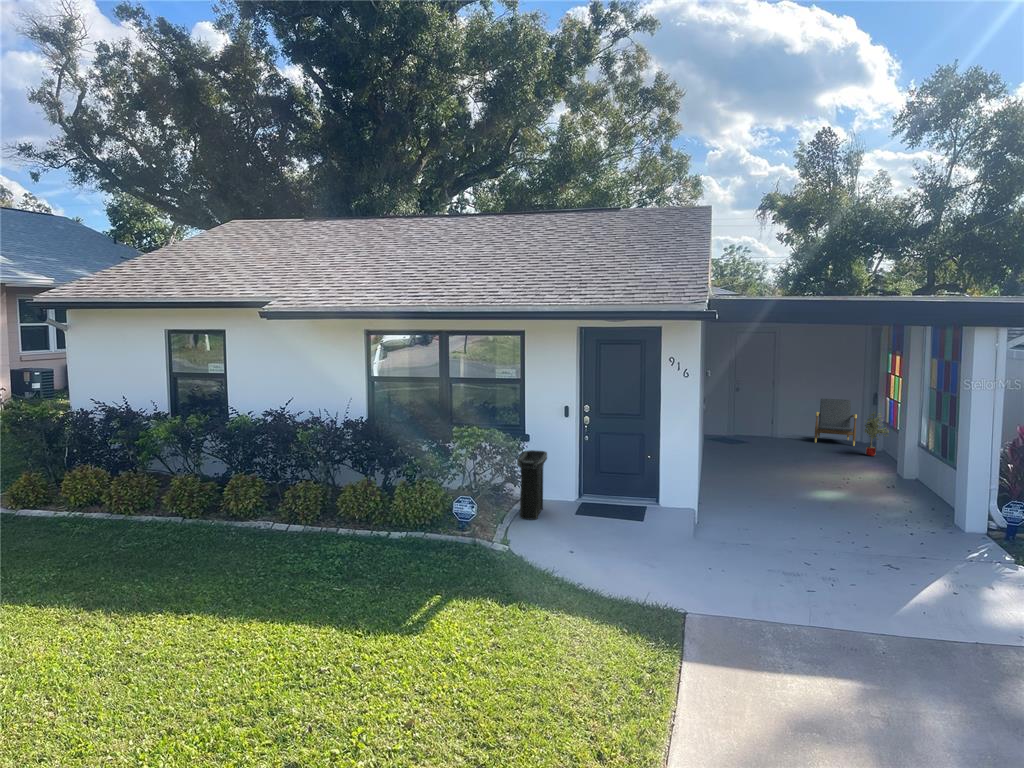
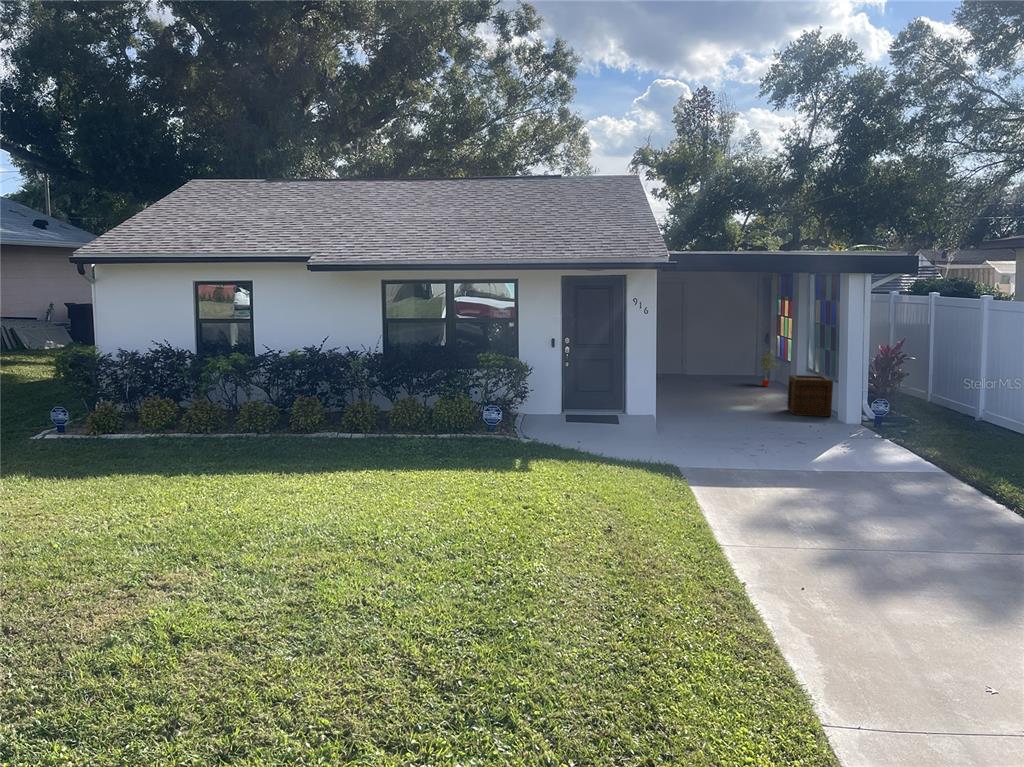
lounge chair: present [815,398,857,446] -> none [717,341,752,381]
trash can: present [517,450,547,520] -> none [520,377,542,431]
wooden crate: none [887,454,950,514] -> present [787,375,833,417]

